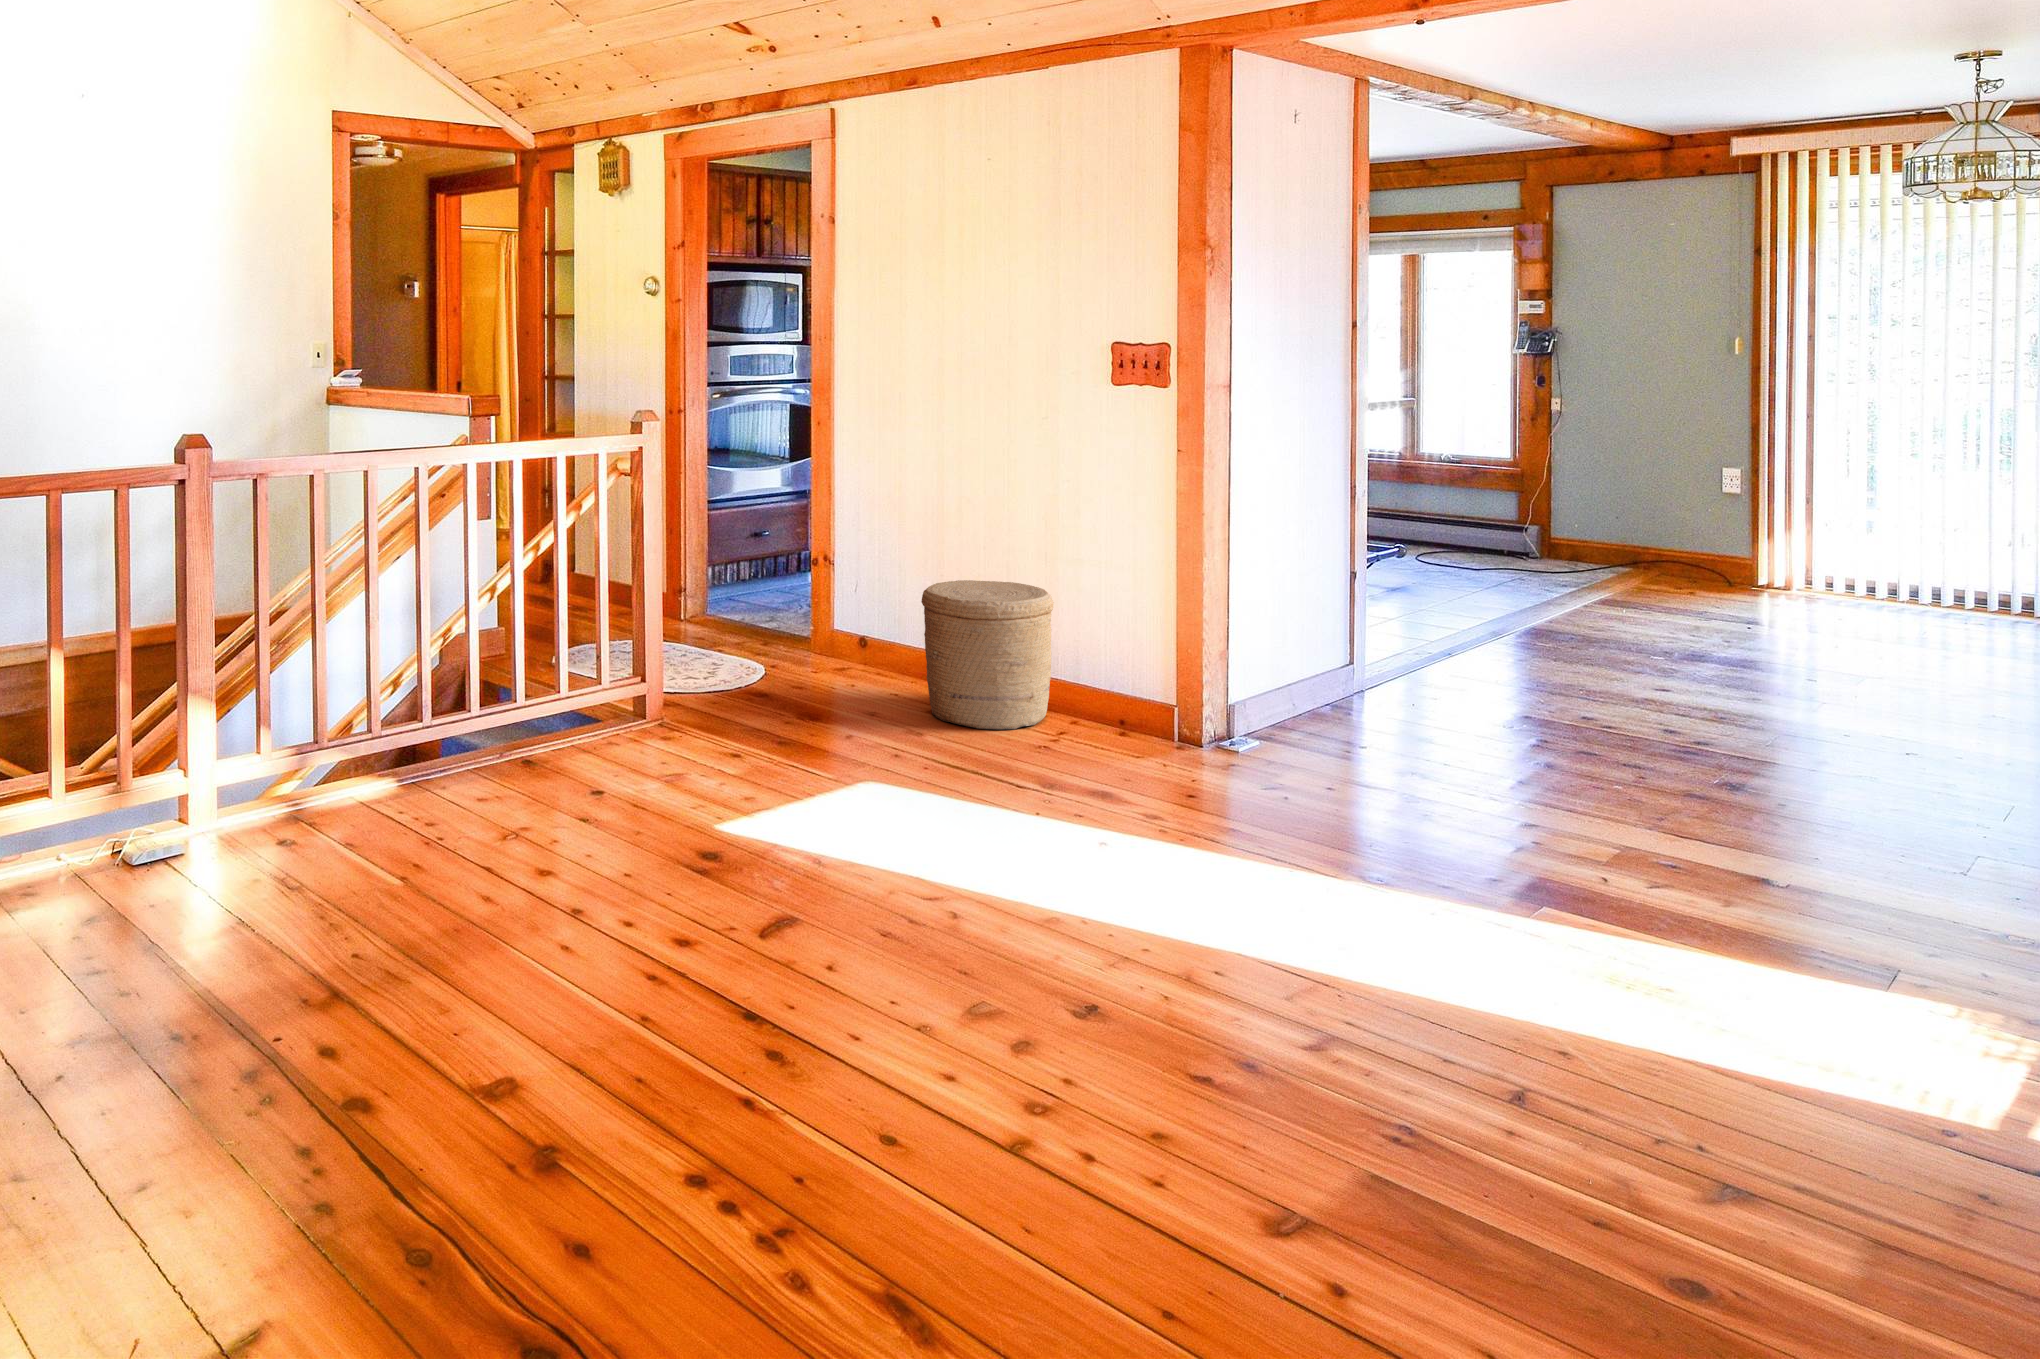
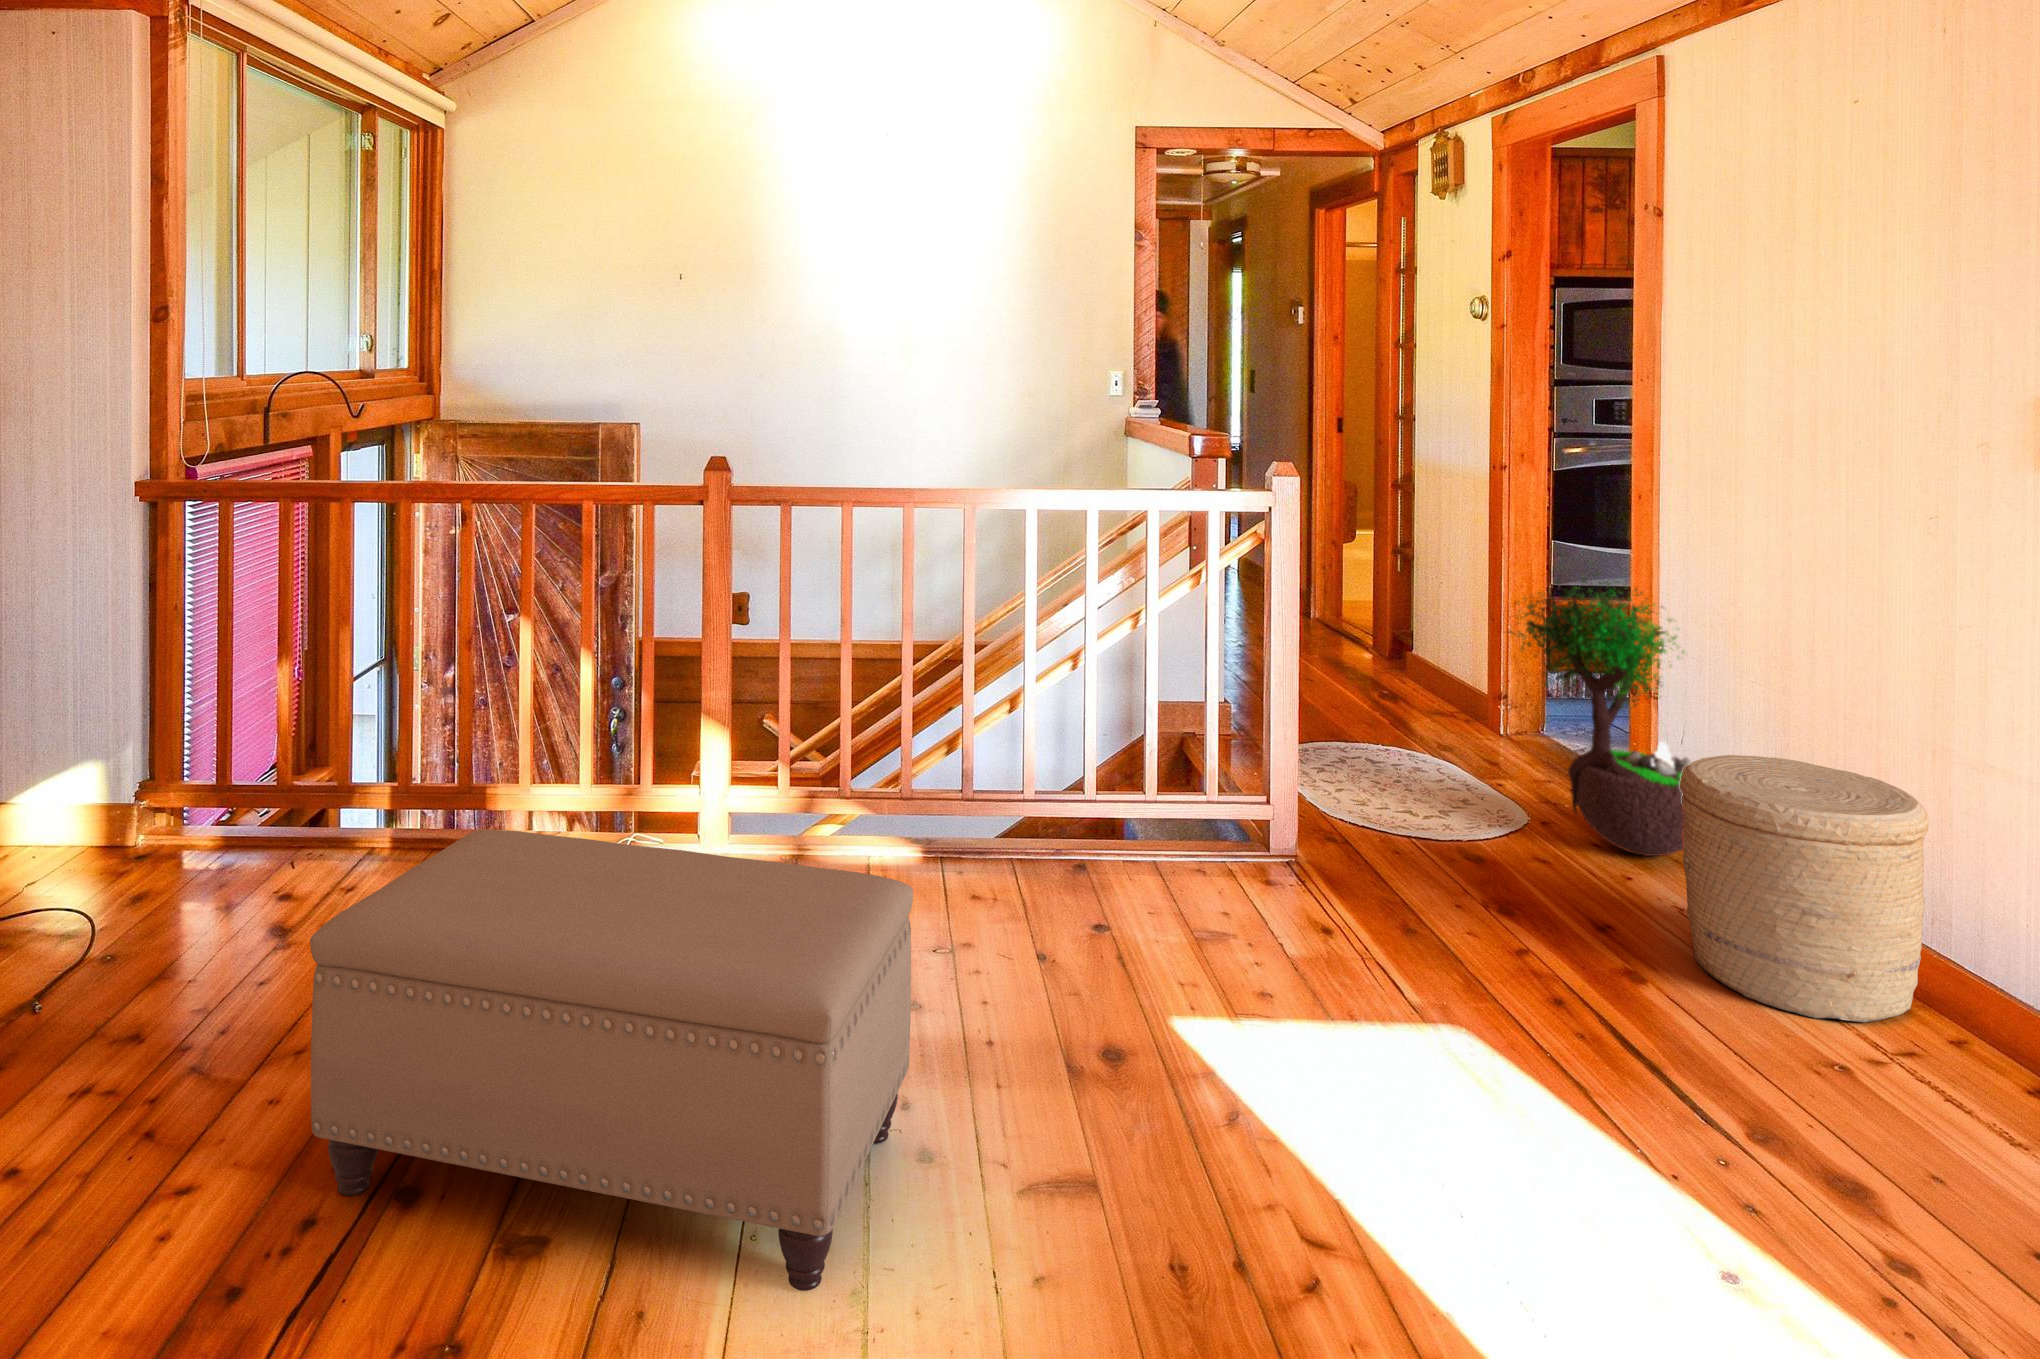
potted tree: none [758,469,889,672] -> present [1508,574,1691,856]
ottoman: none [241,742,766,1143] -> present [310,829,913,1291]

